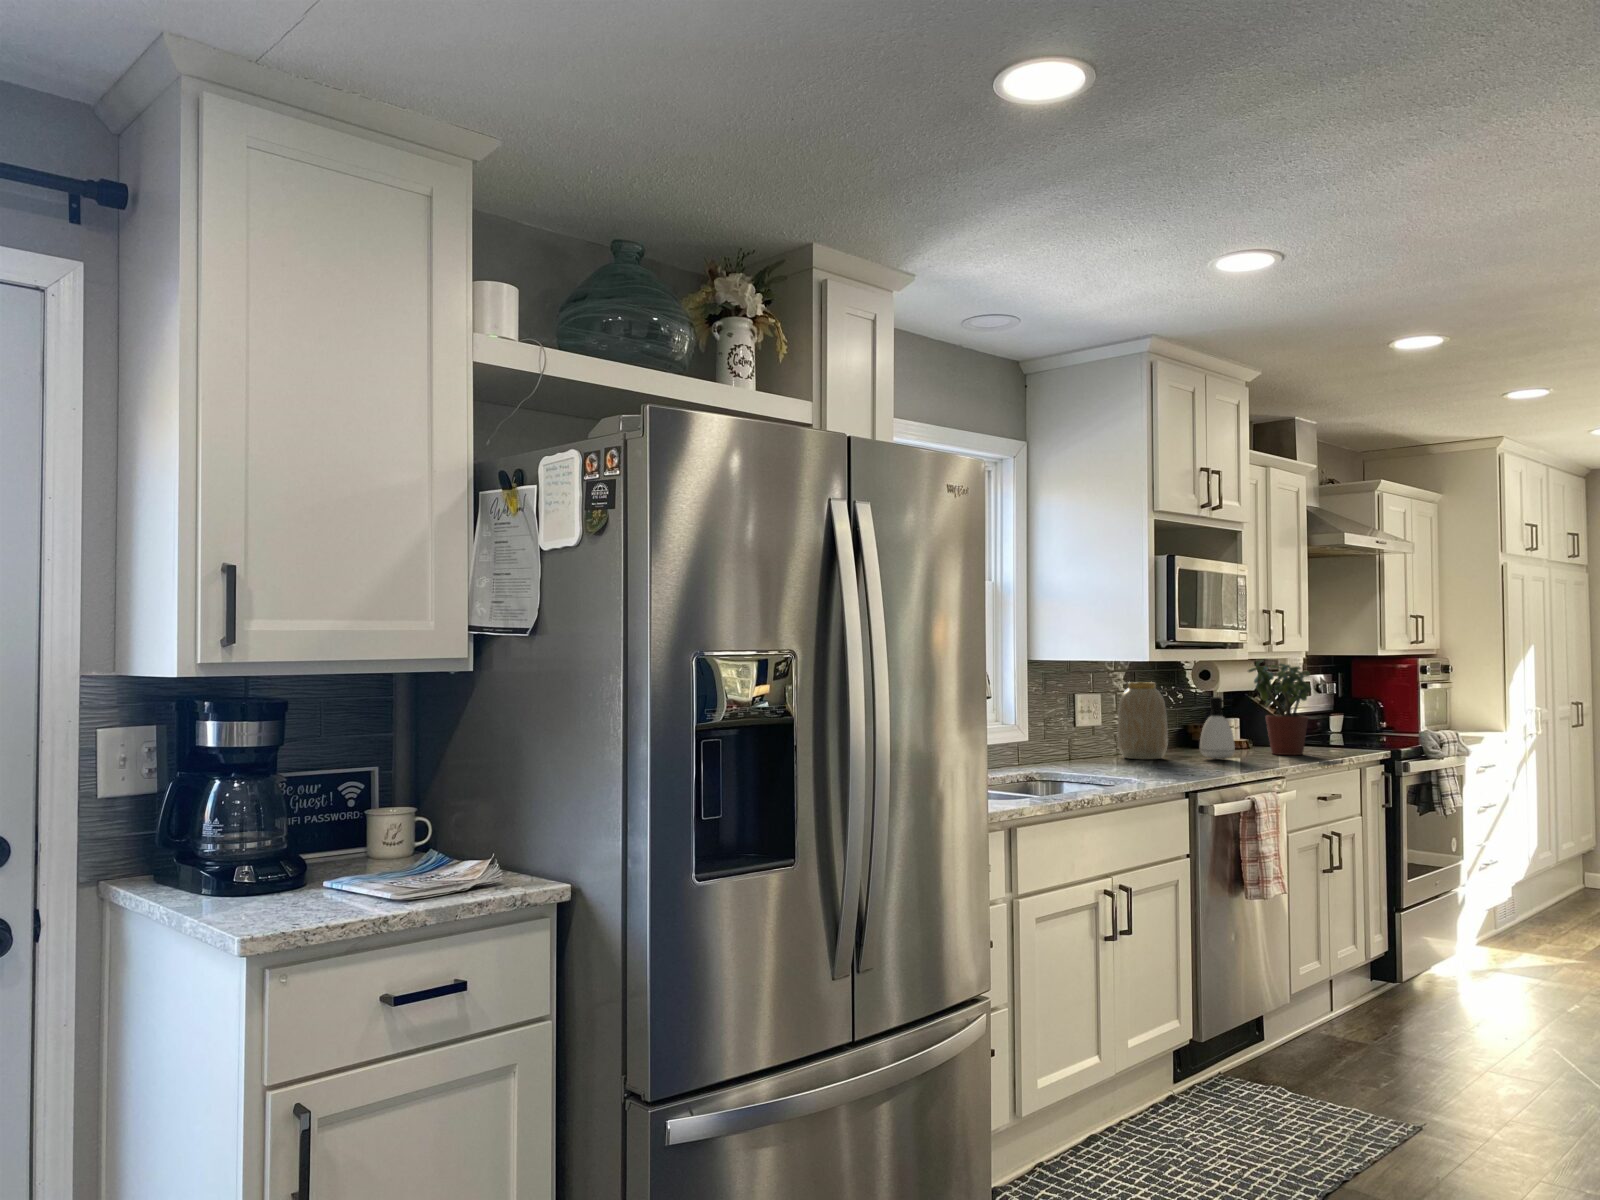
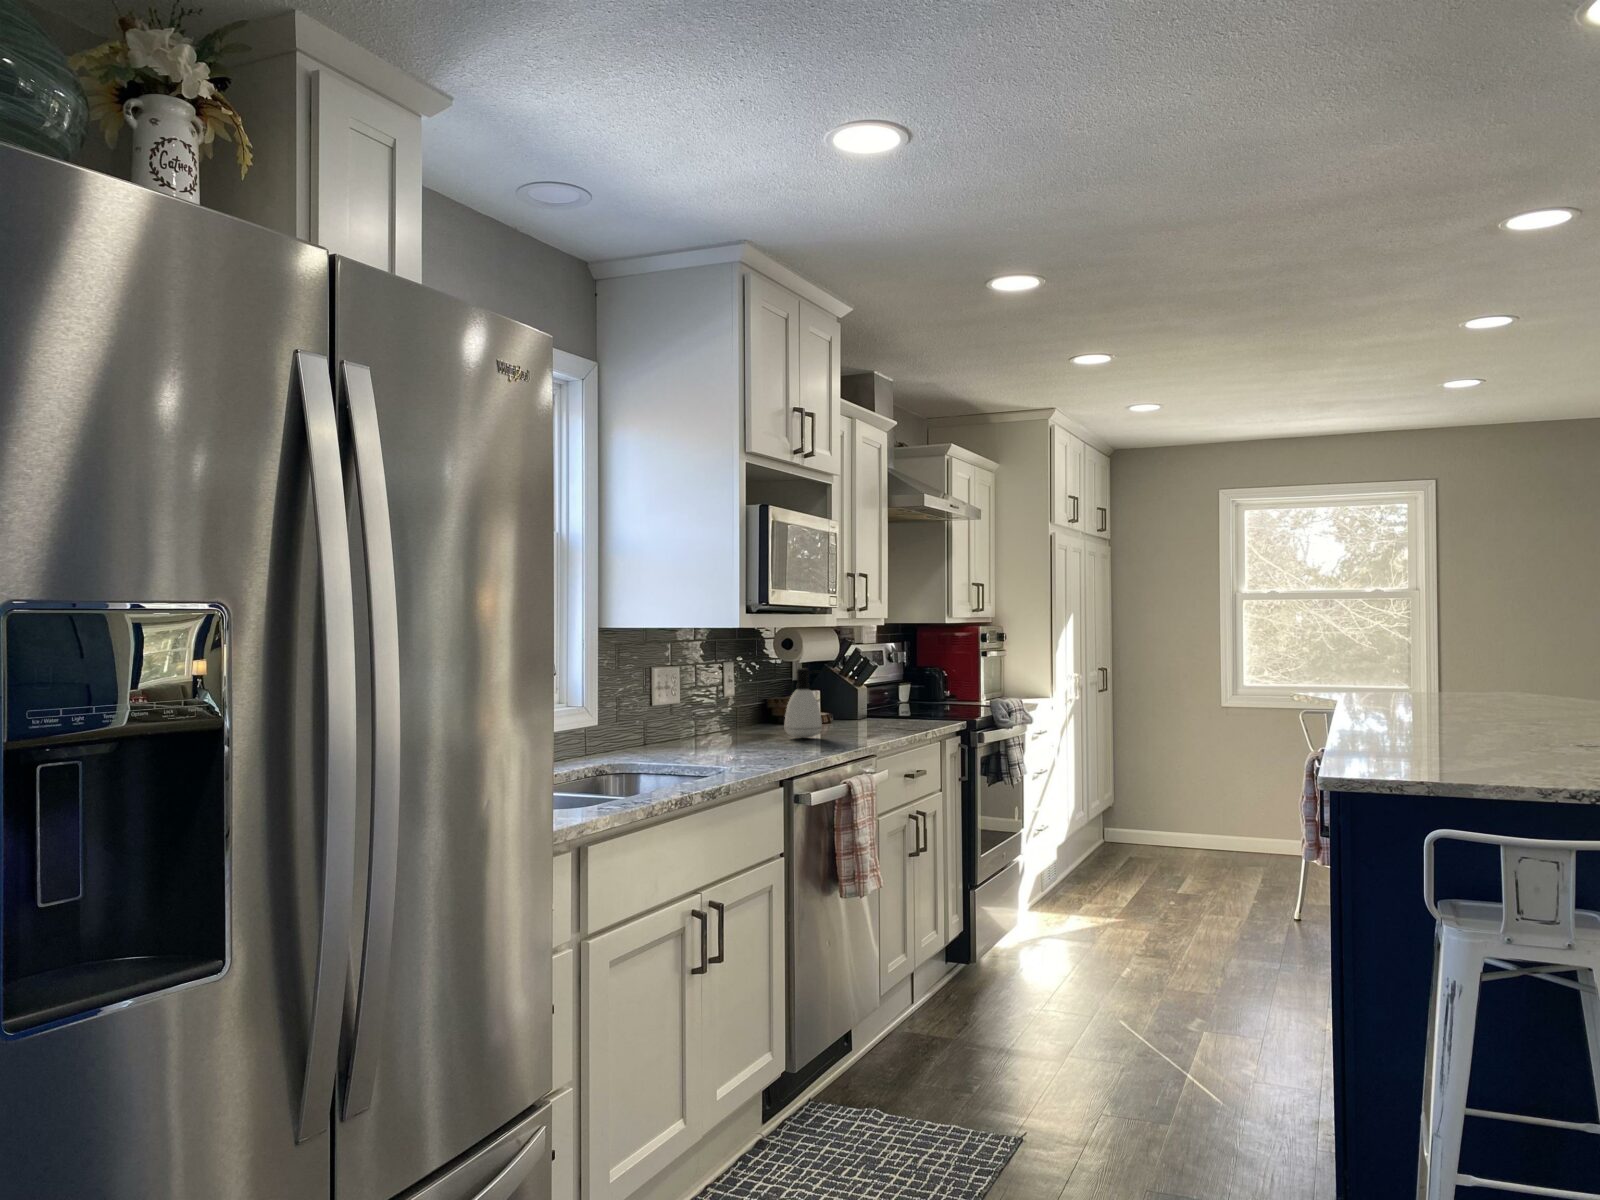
potted plant: present [1248,660,1311,755] -> none [833,626,897,730]
vase: present [1118,682,1168,759] -> none [696,652,750,741]

